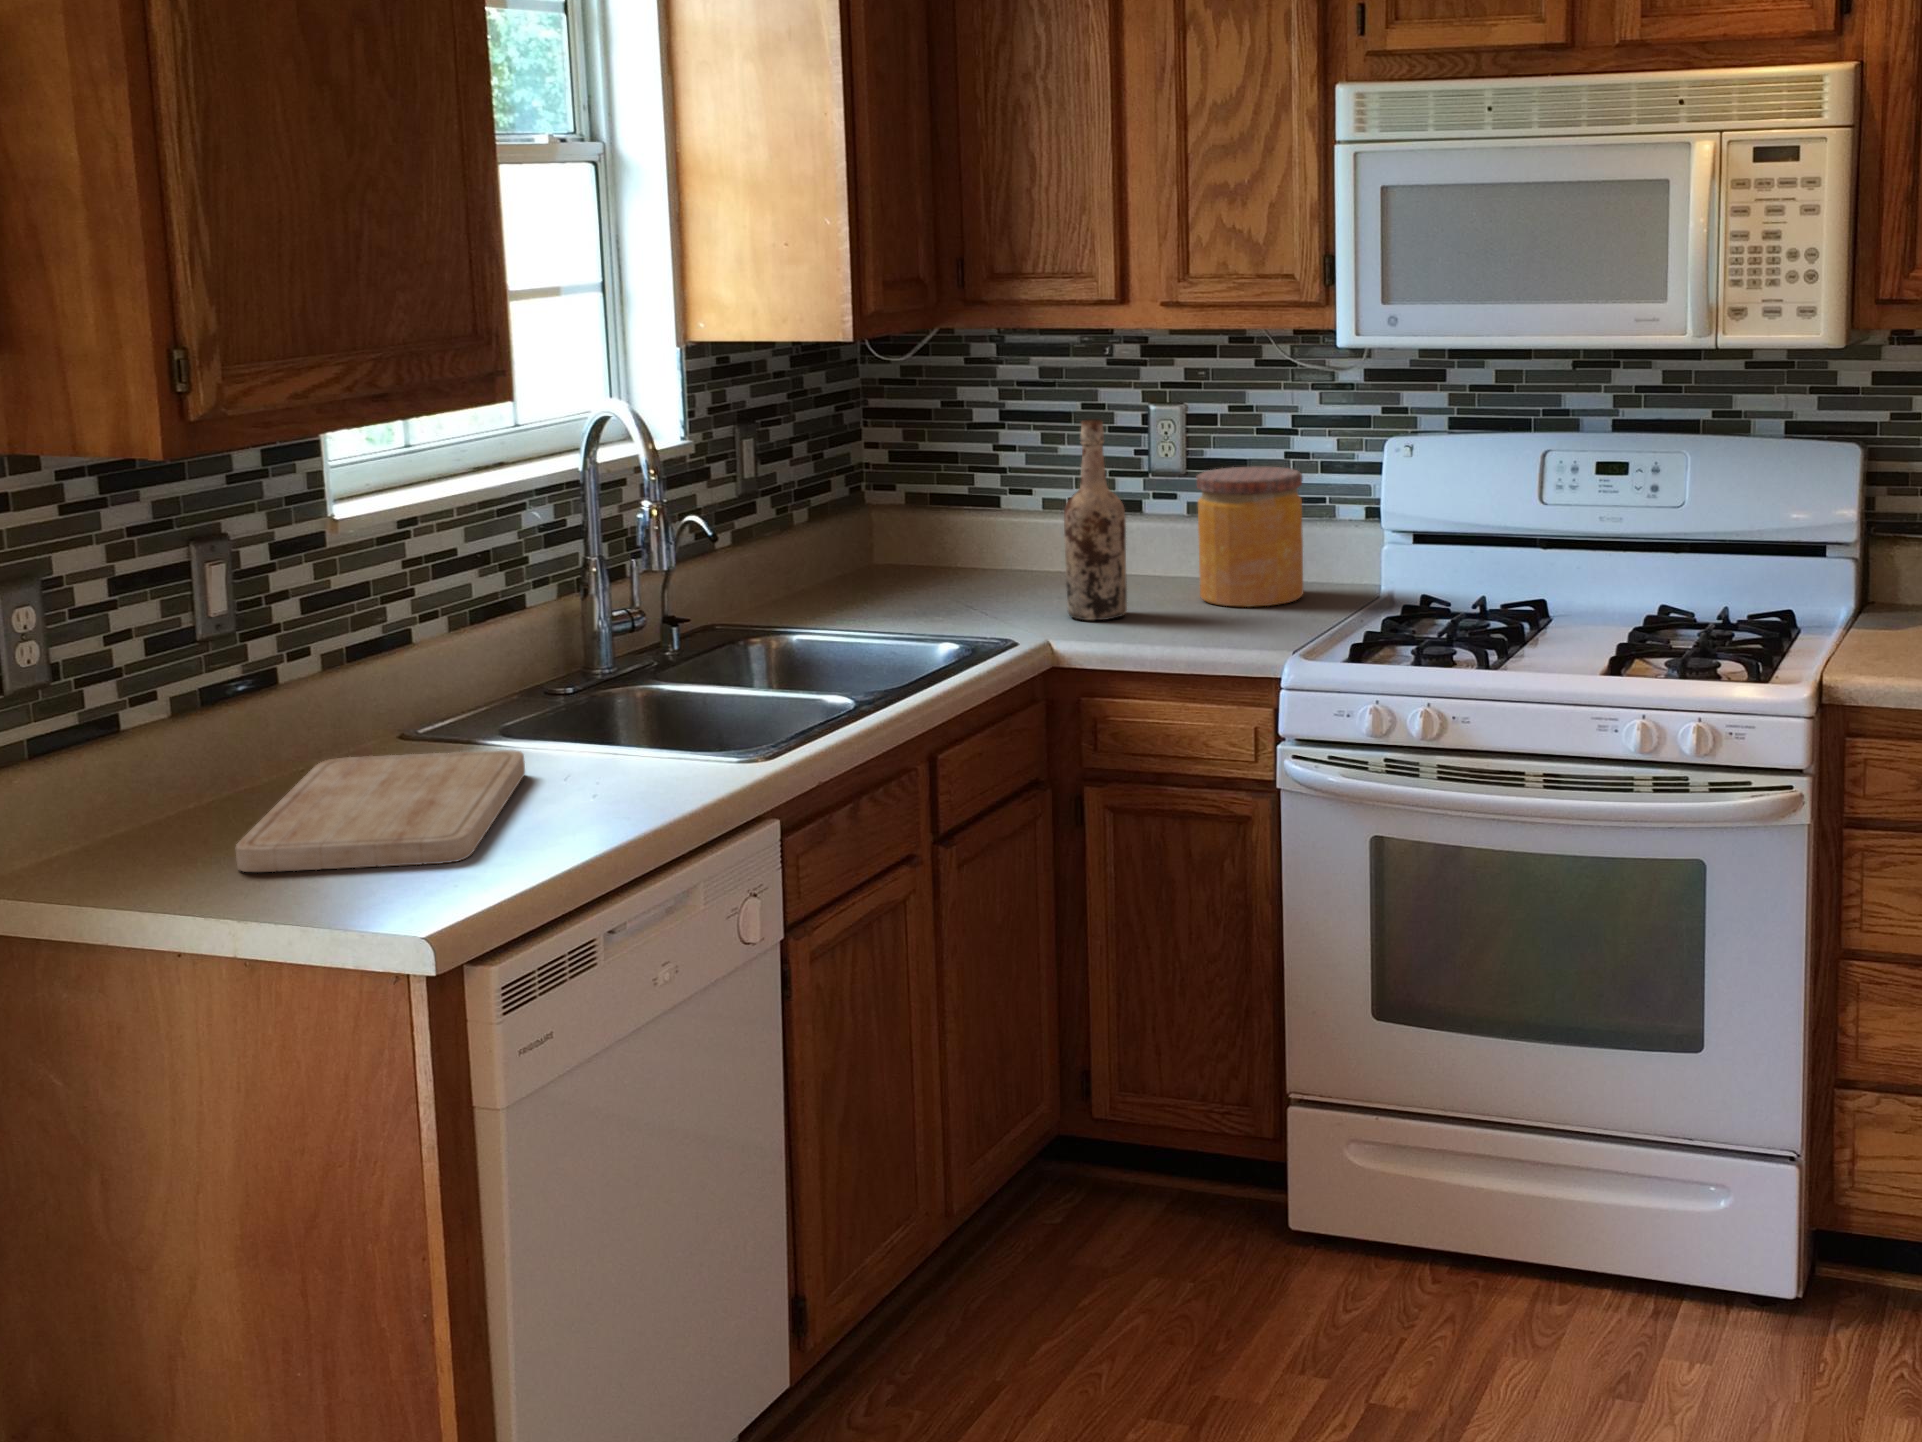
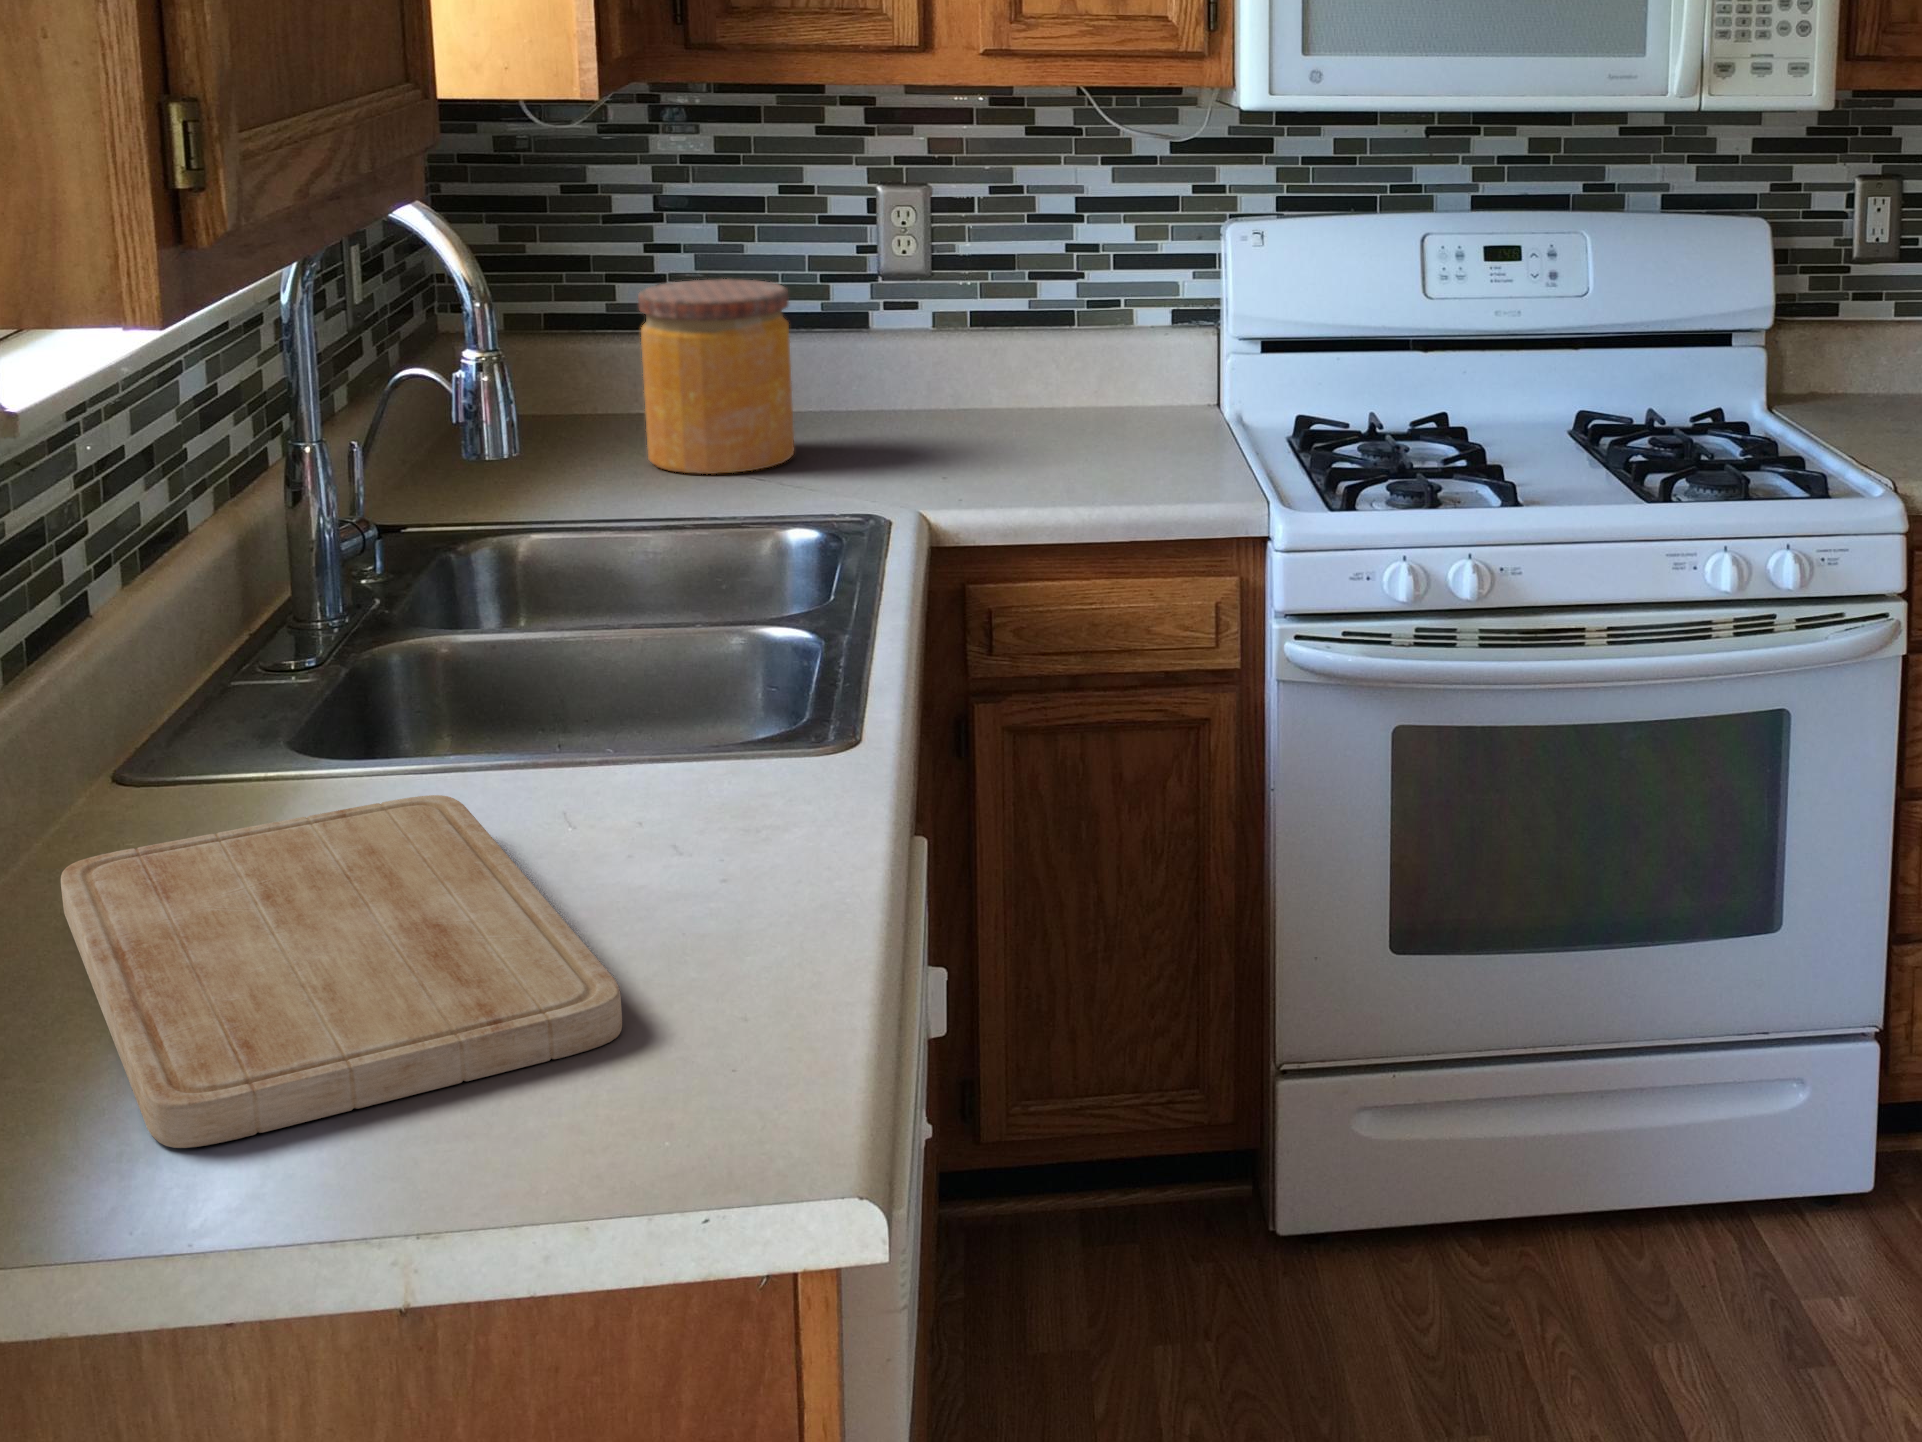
wine bottle: present [1064,419,1127,620] -> none [872,206,958,478]
jar: present [1197,467,1303,607] -> present [638,279,794,474]

